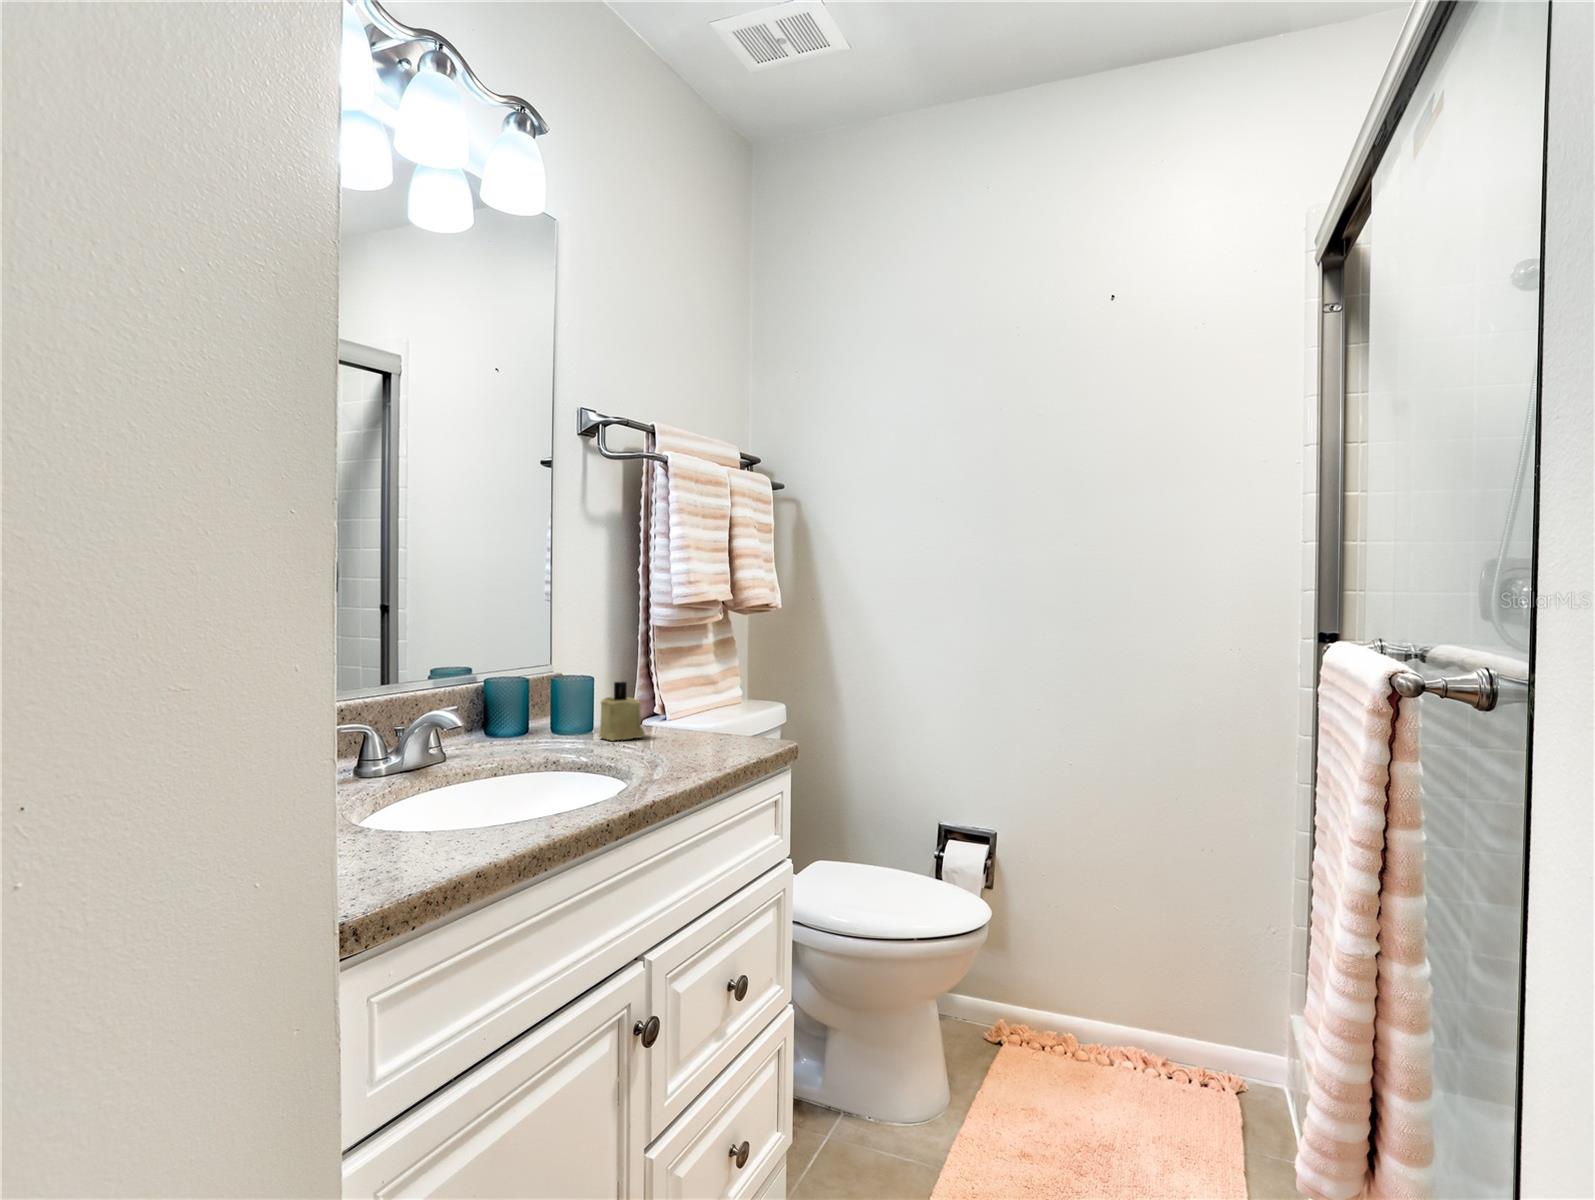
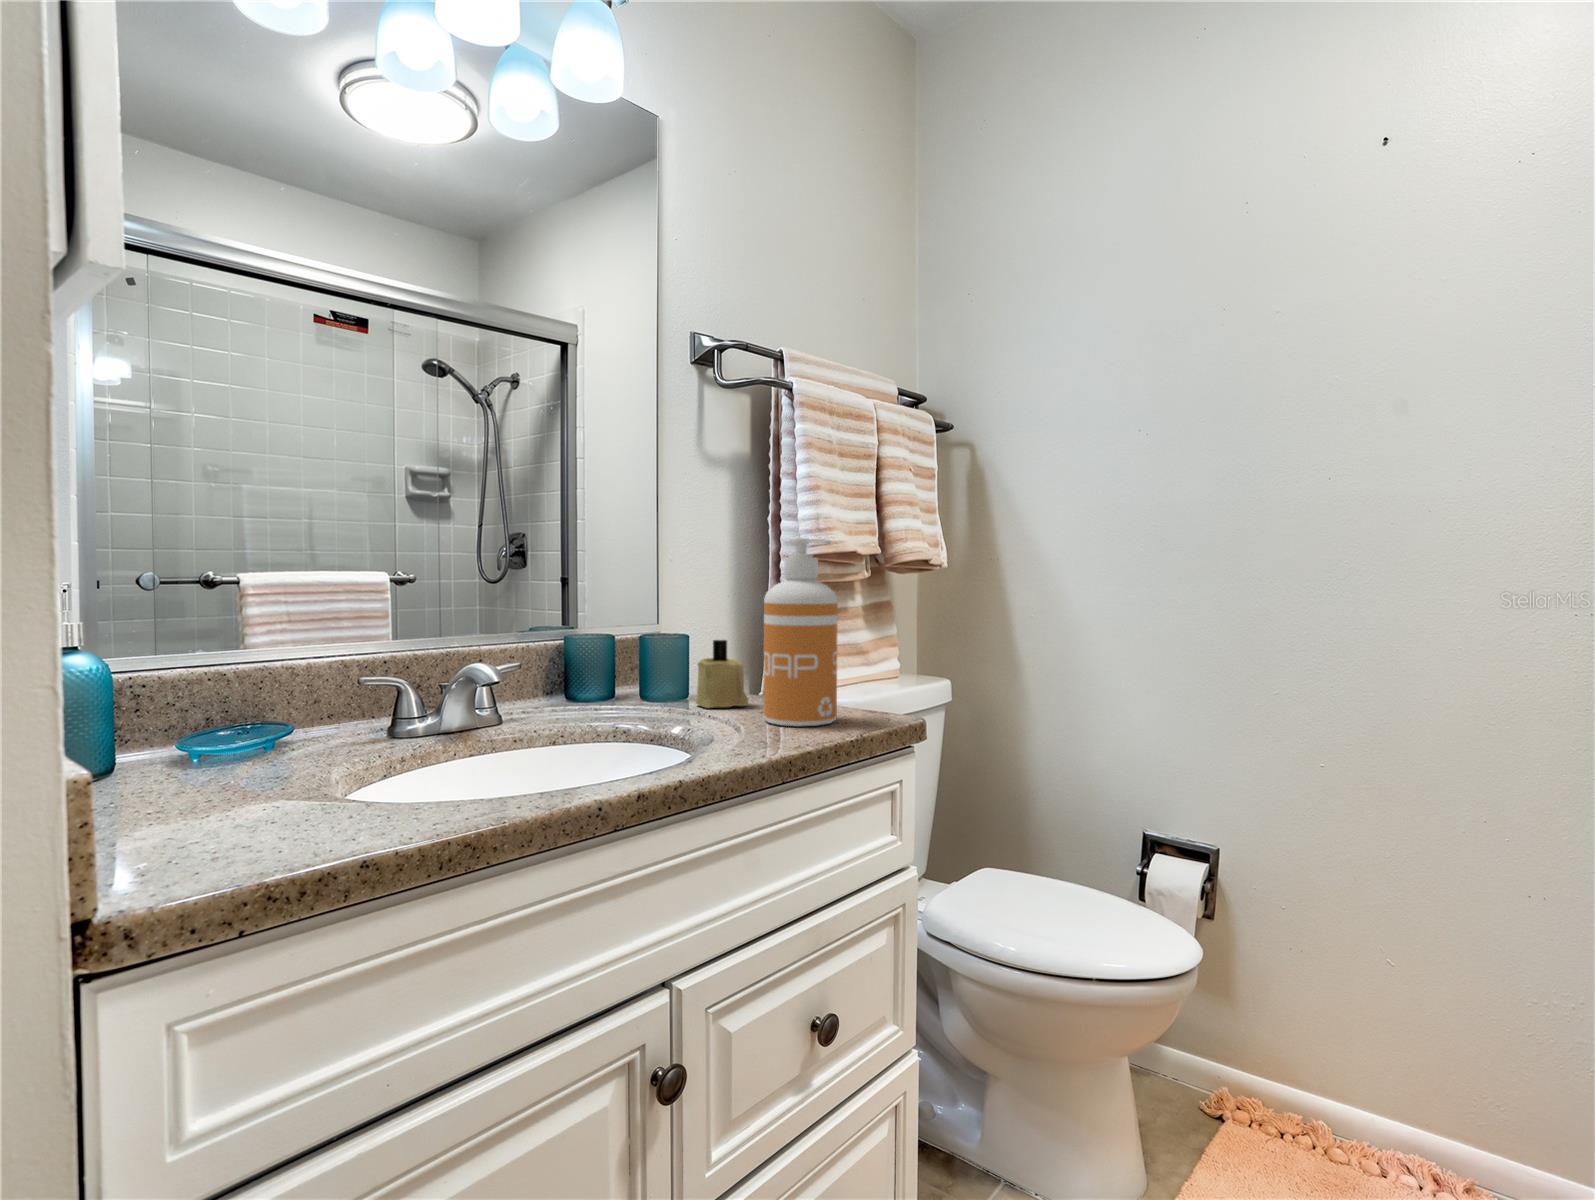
soap dispenser: none [670,600,731,753] -> present [763,538,838,726]

